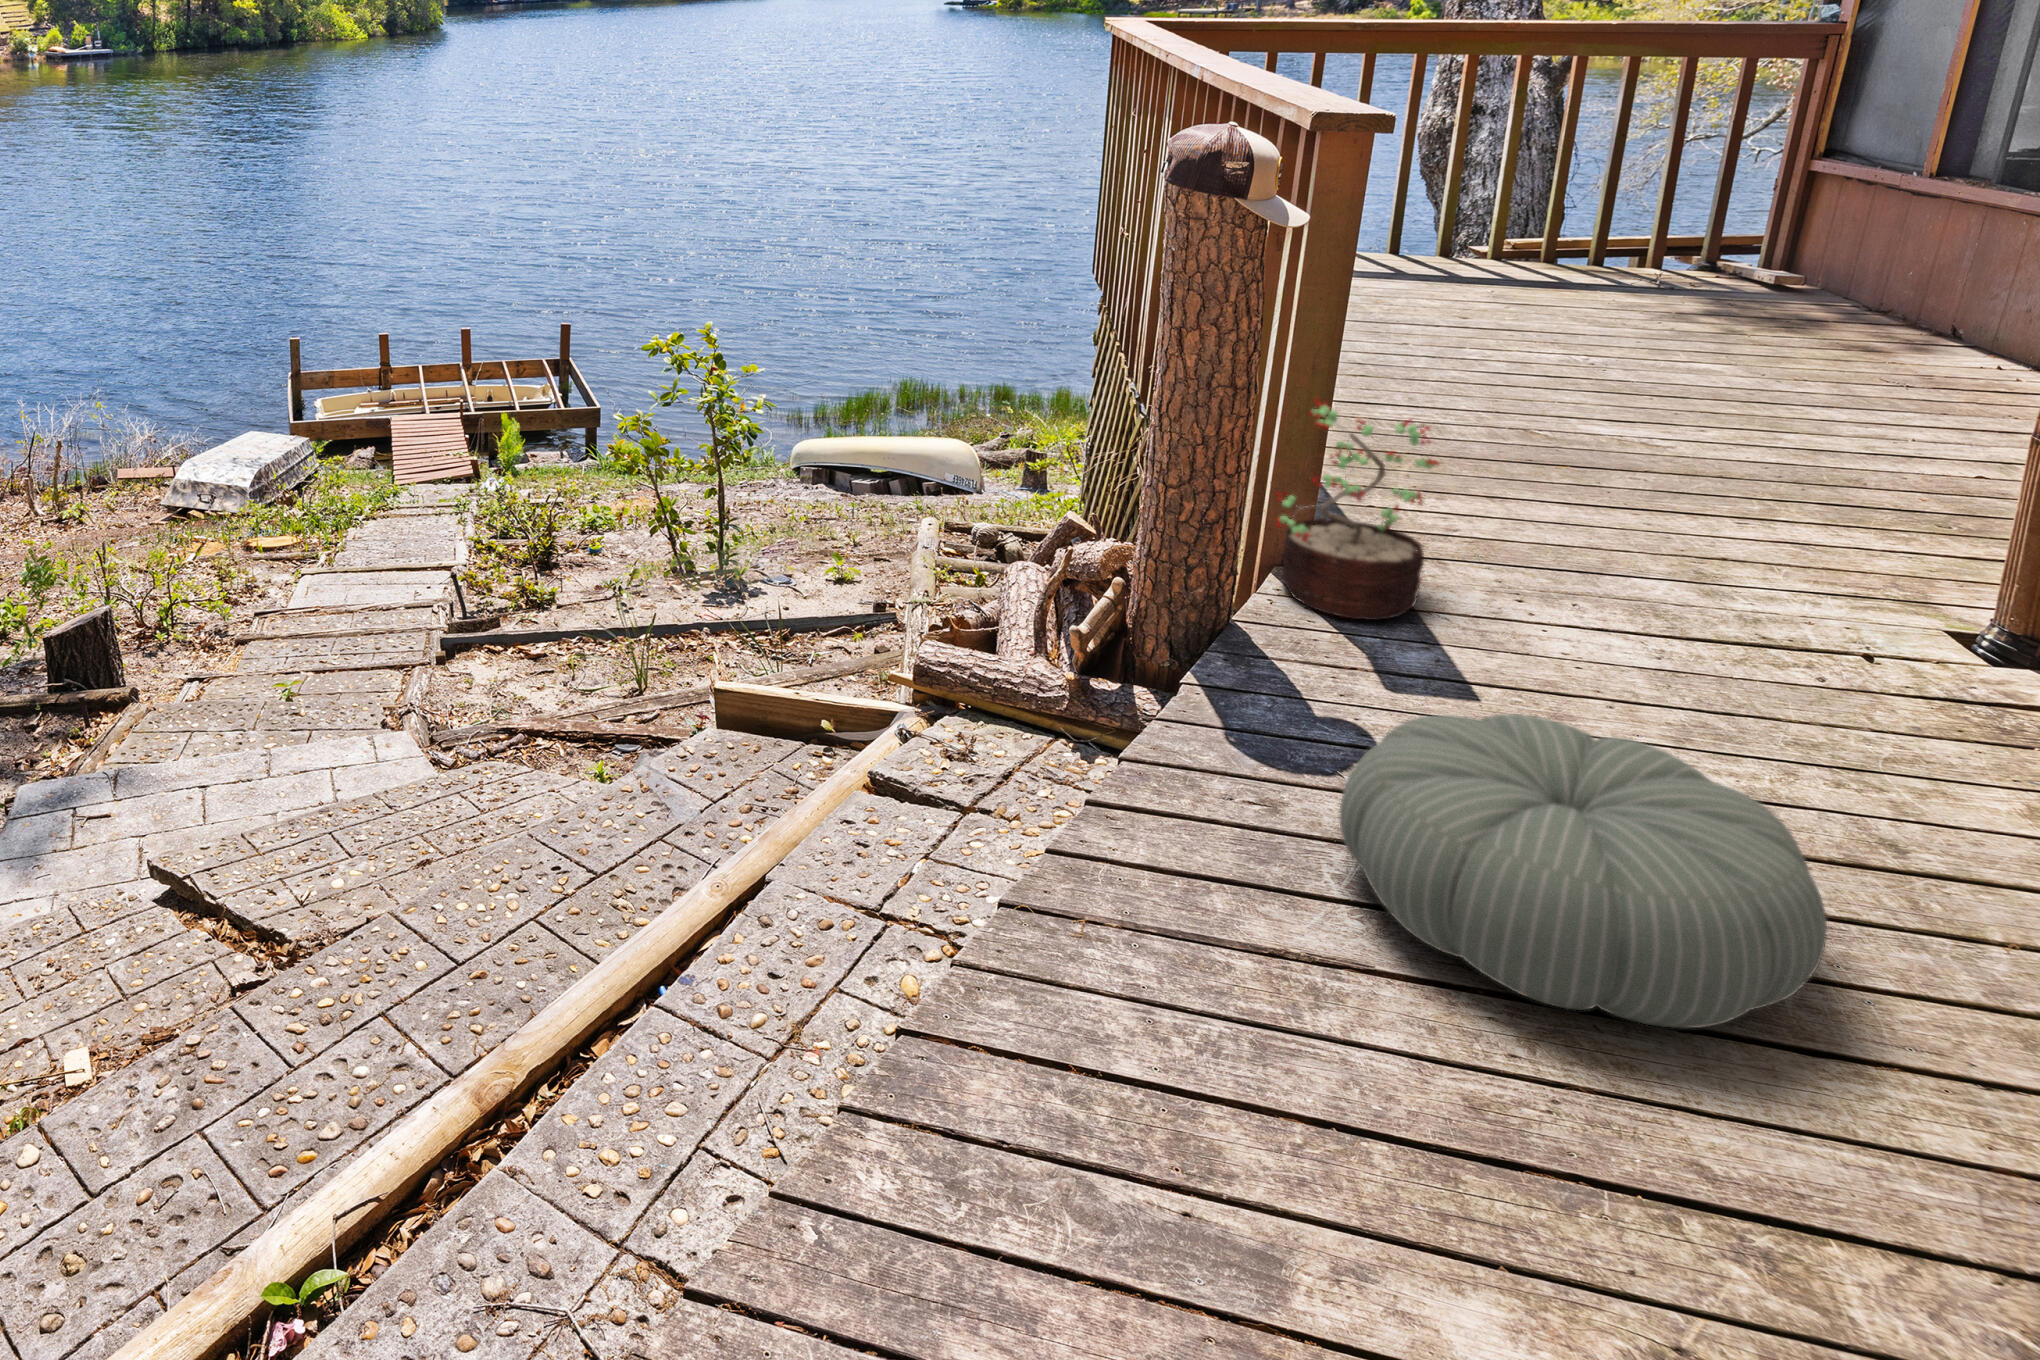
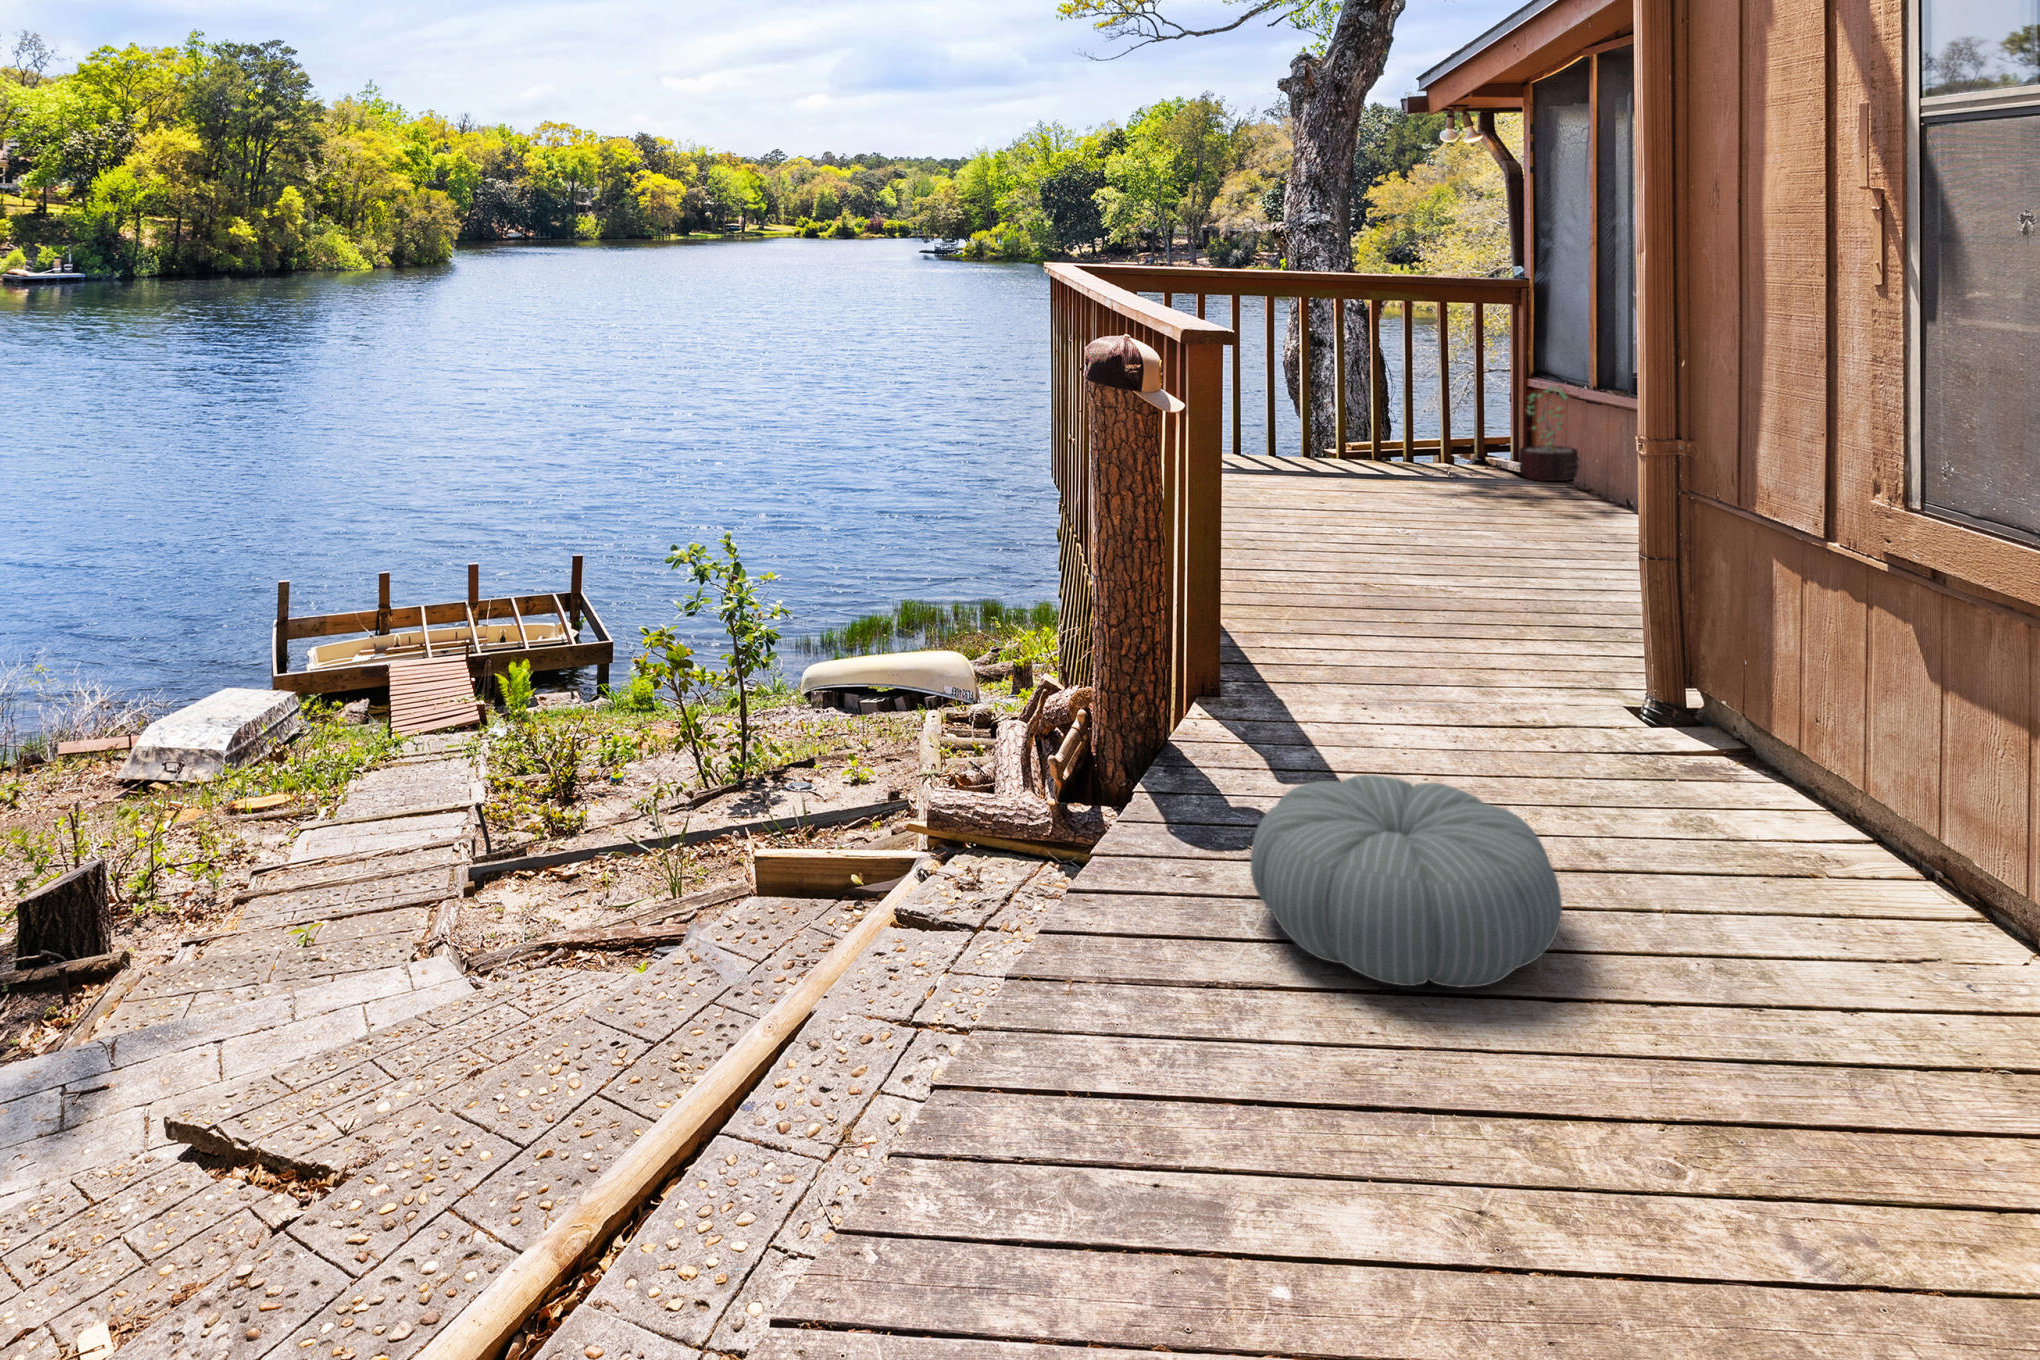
decorative plant: present [1277,399,1439,620] -> present [1519,386,1579,481]

